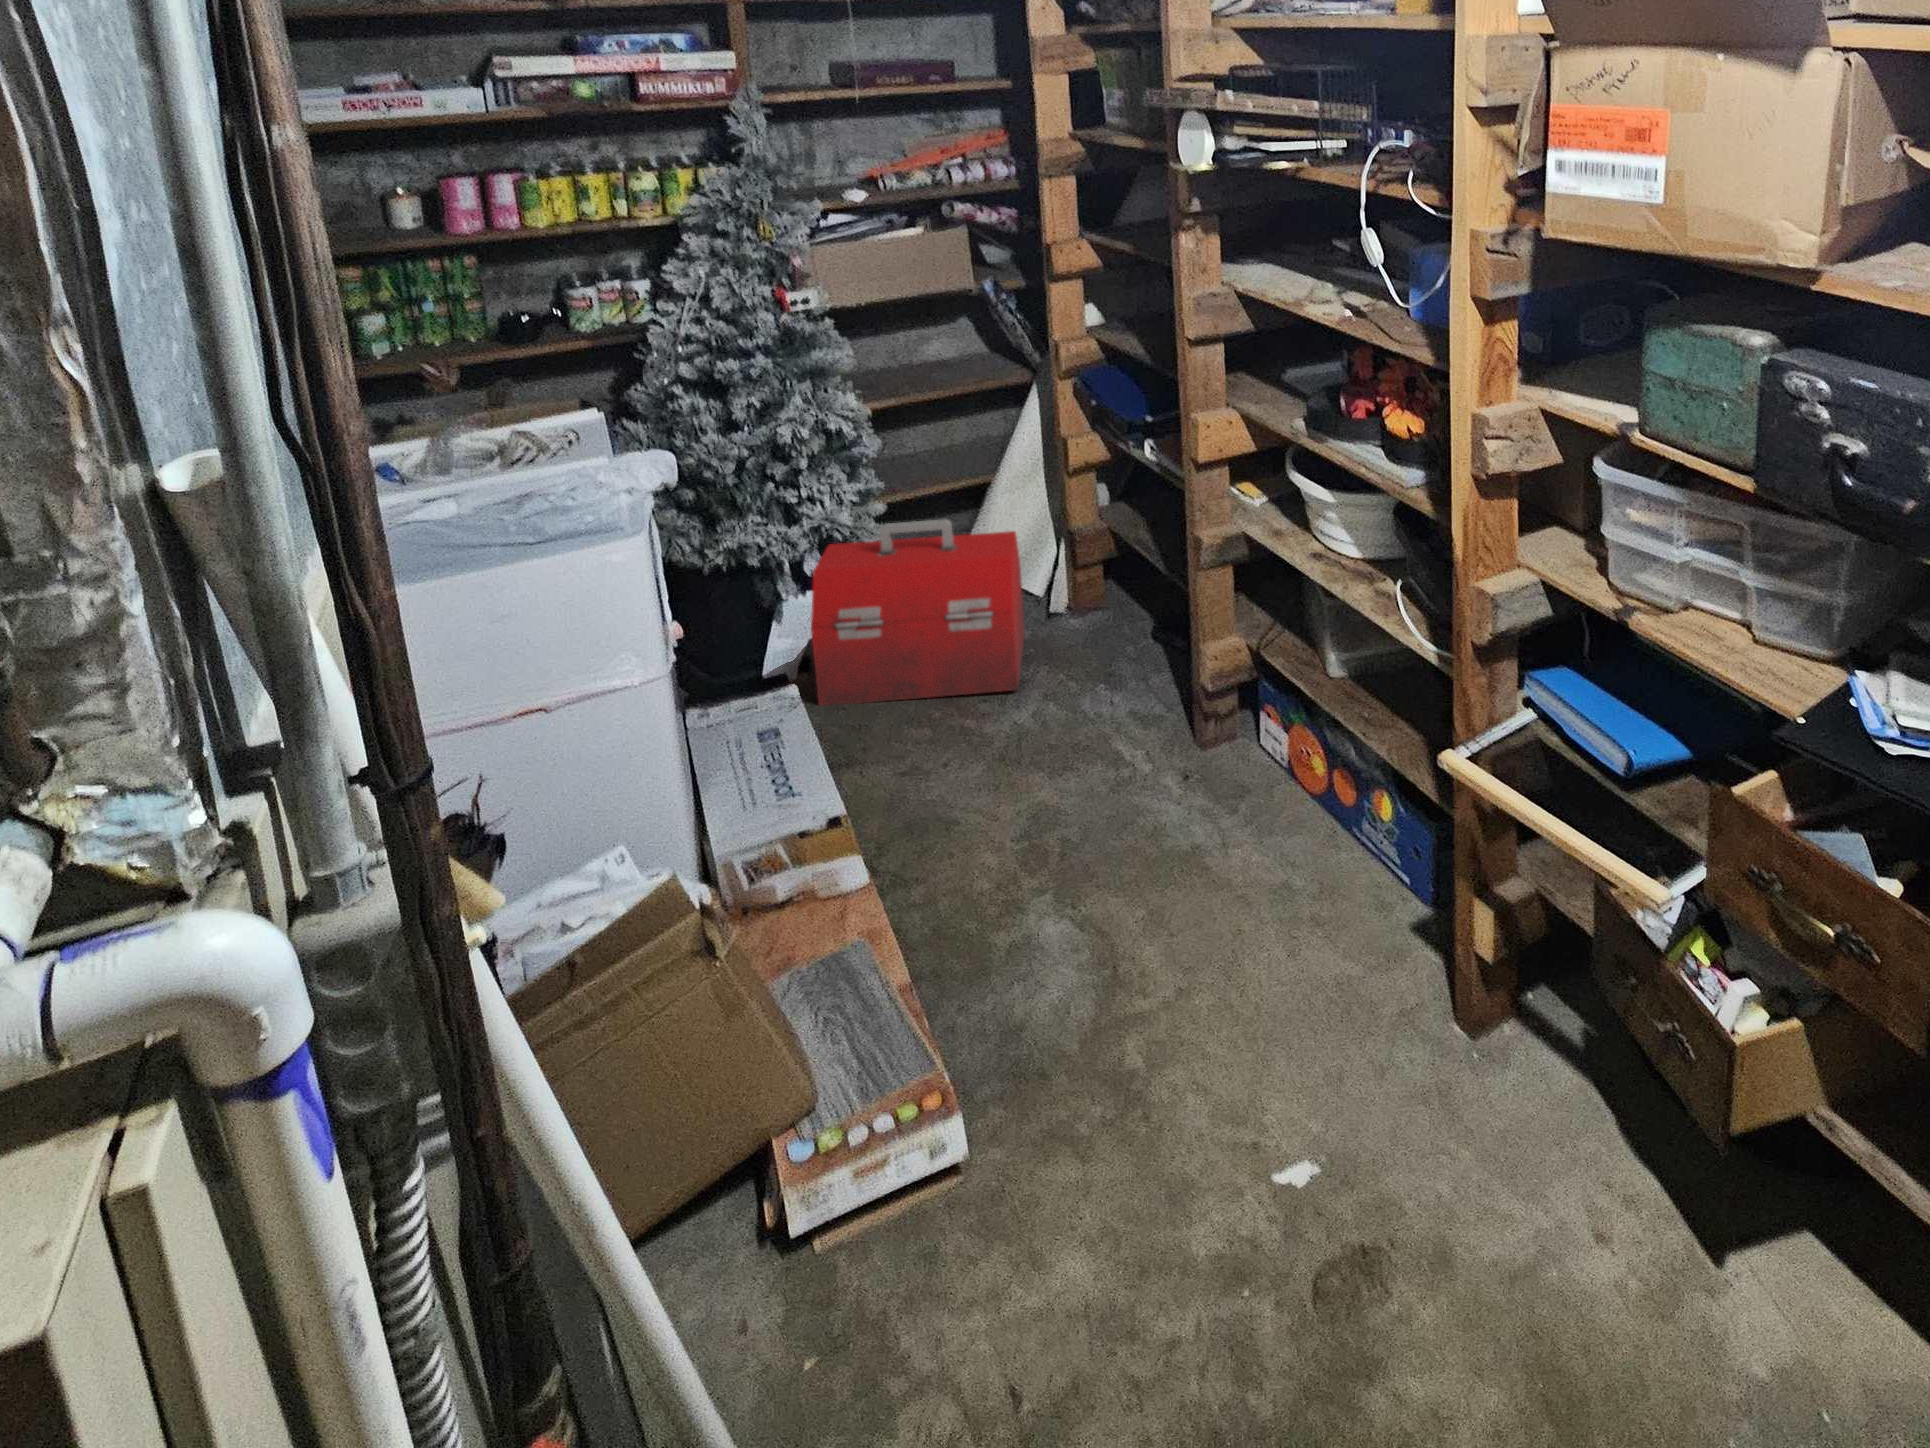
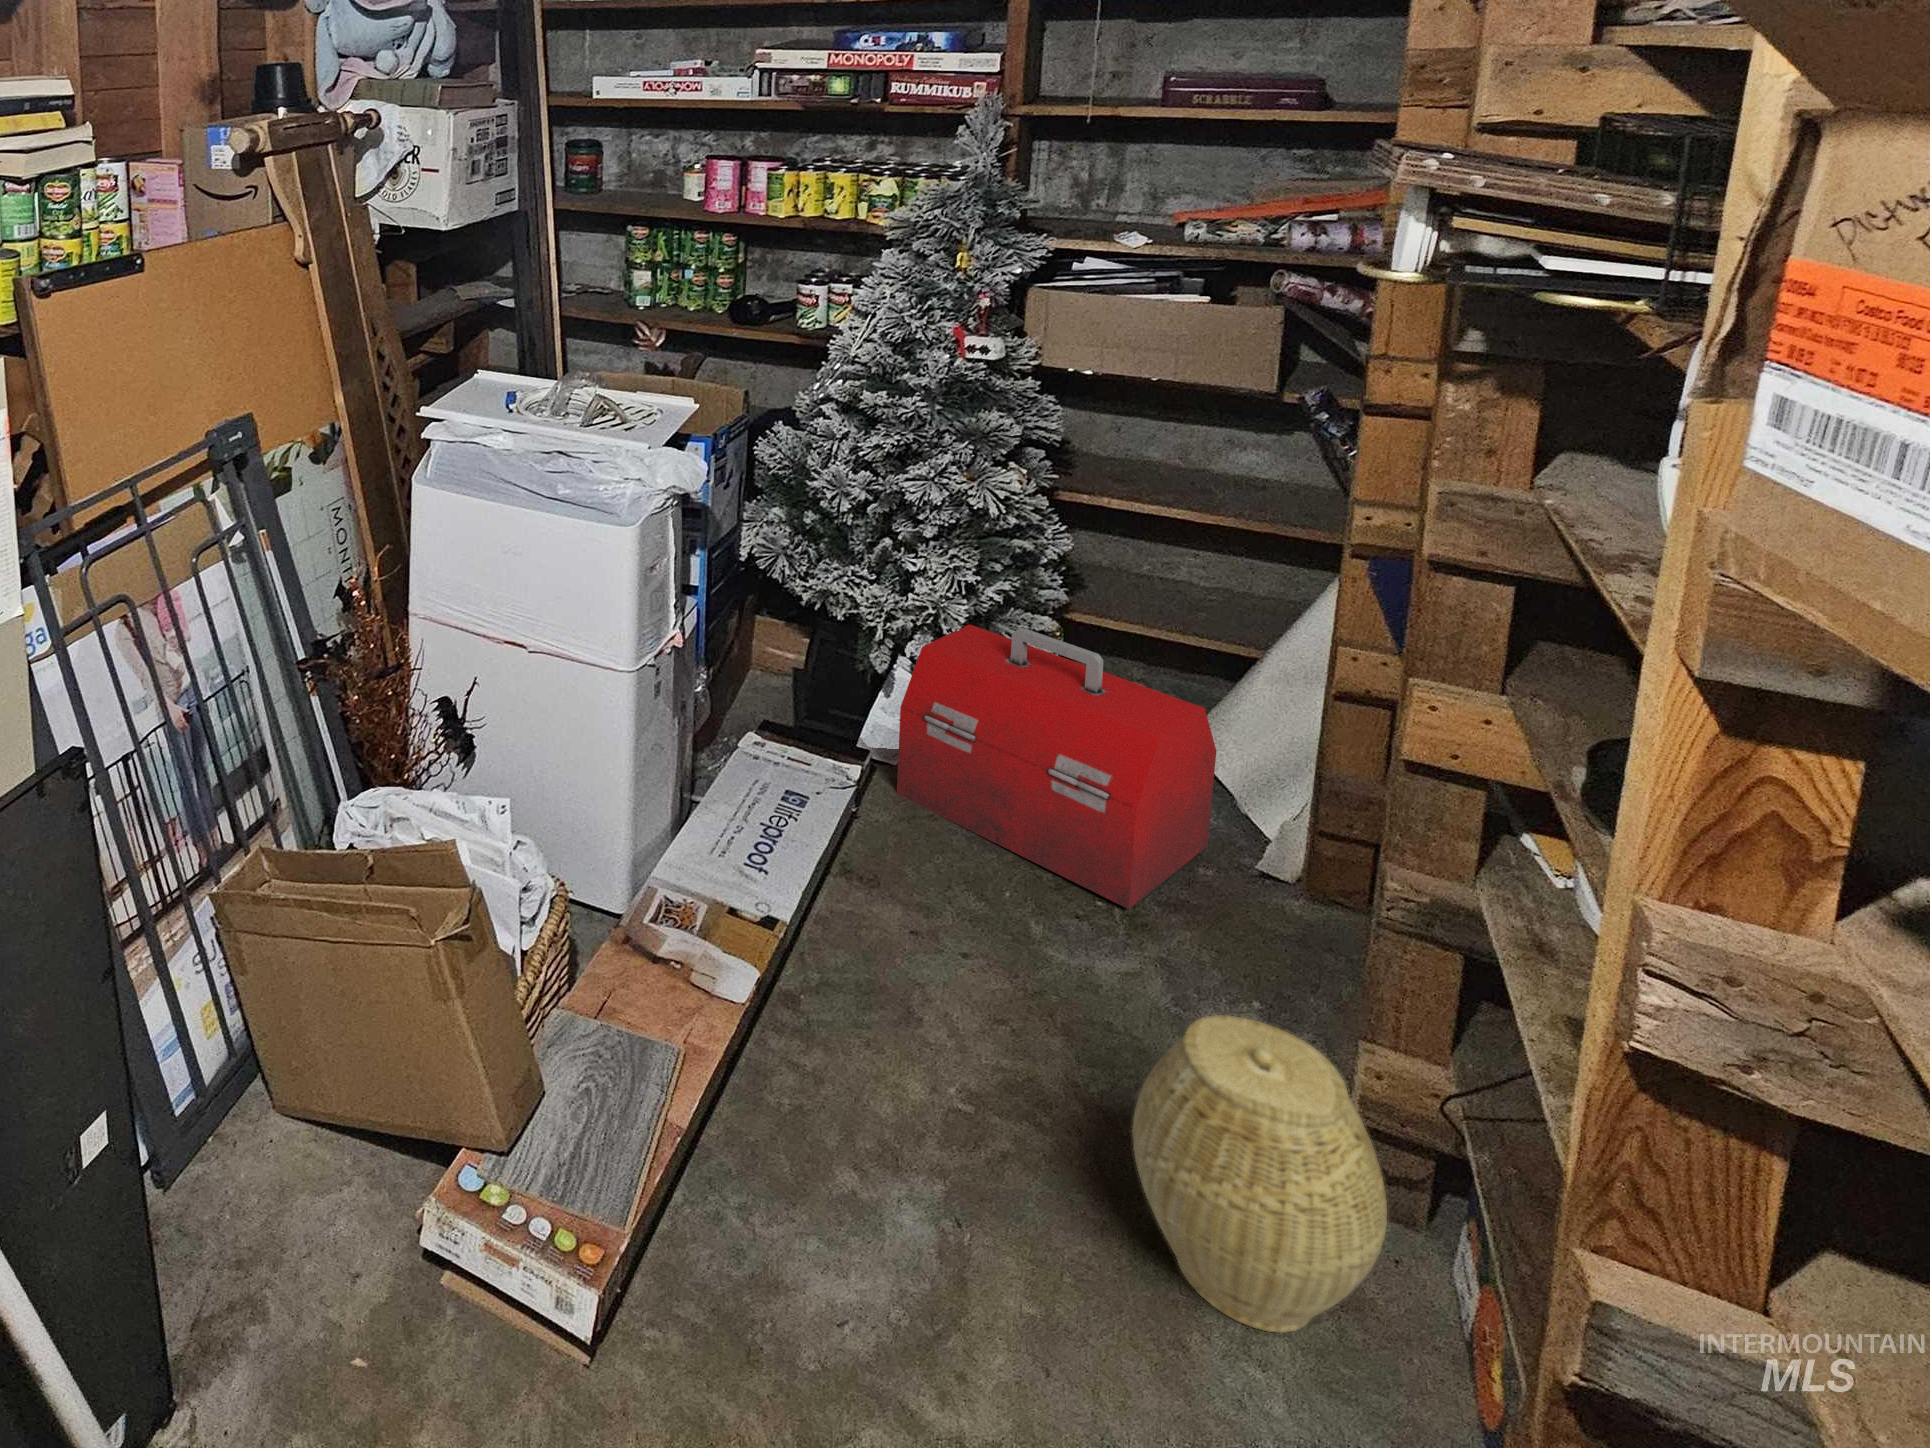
woven basket: none [1143,662,1279,851] -> present [1132,1015,1387,1333]

